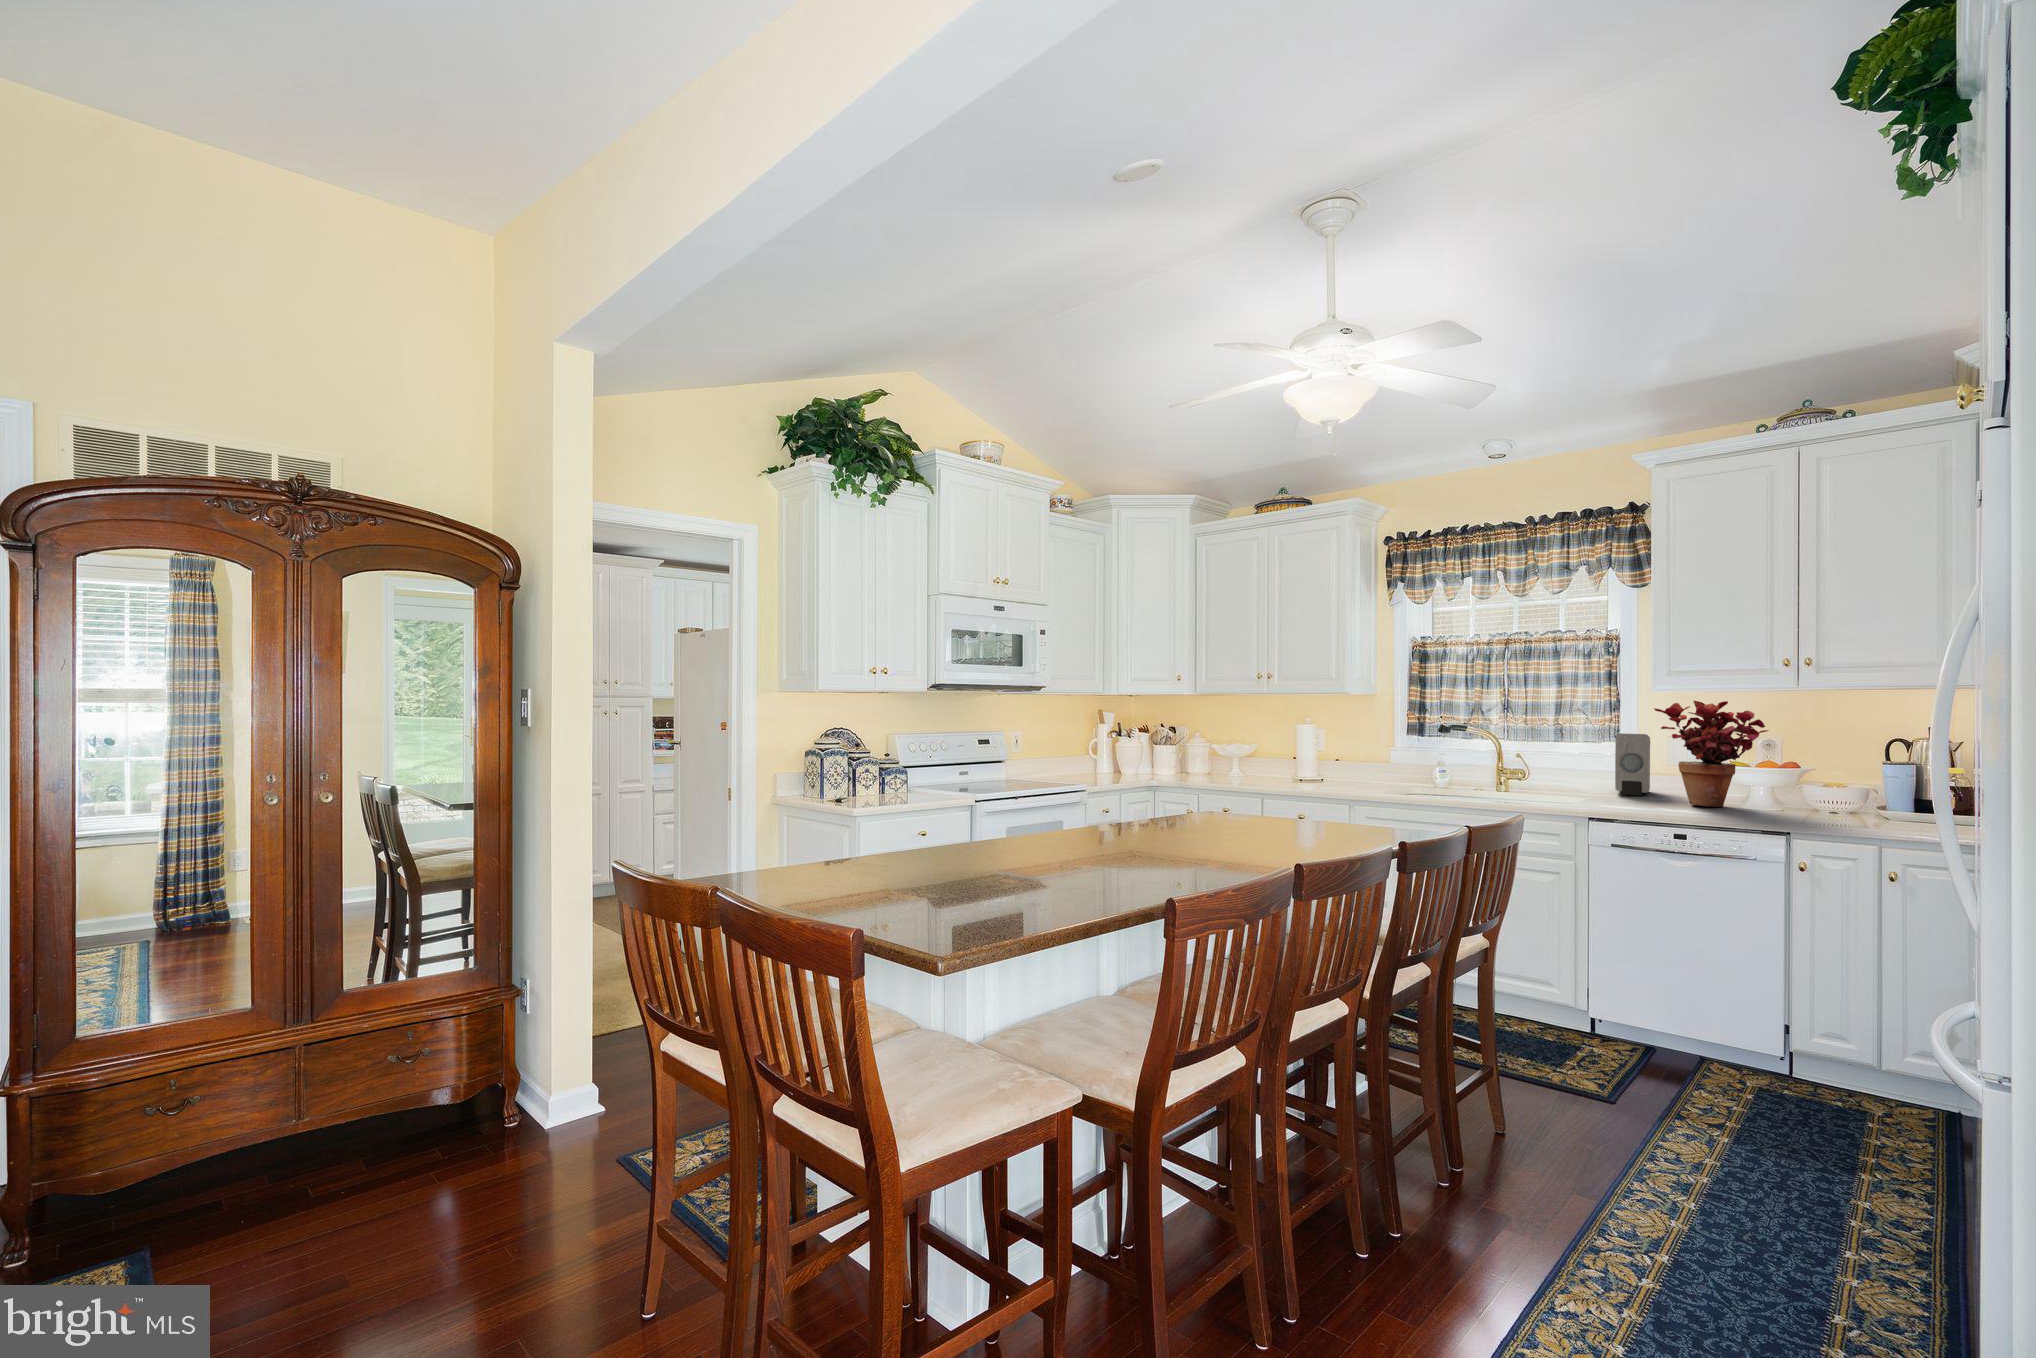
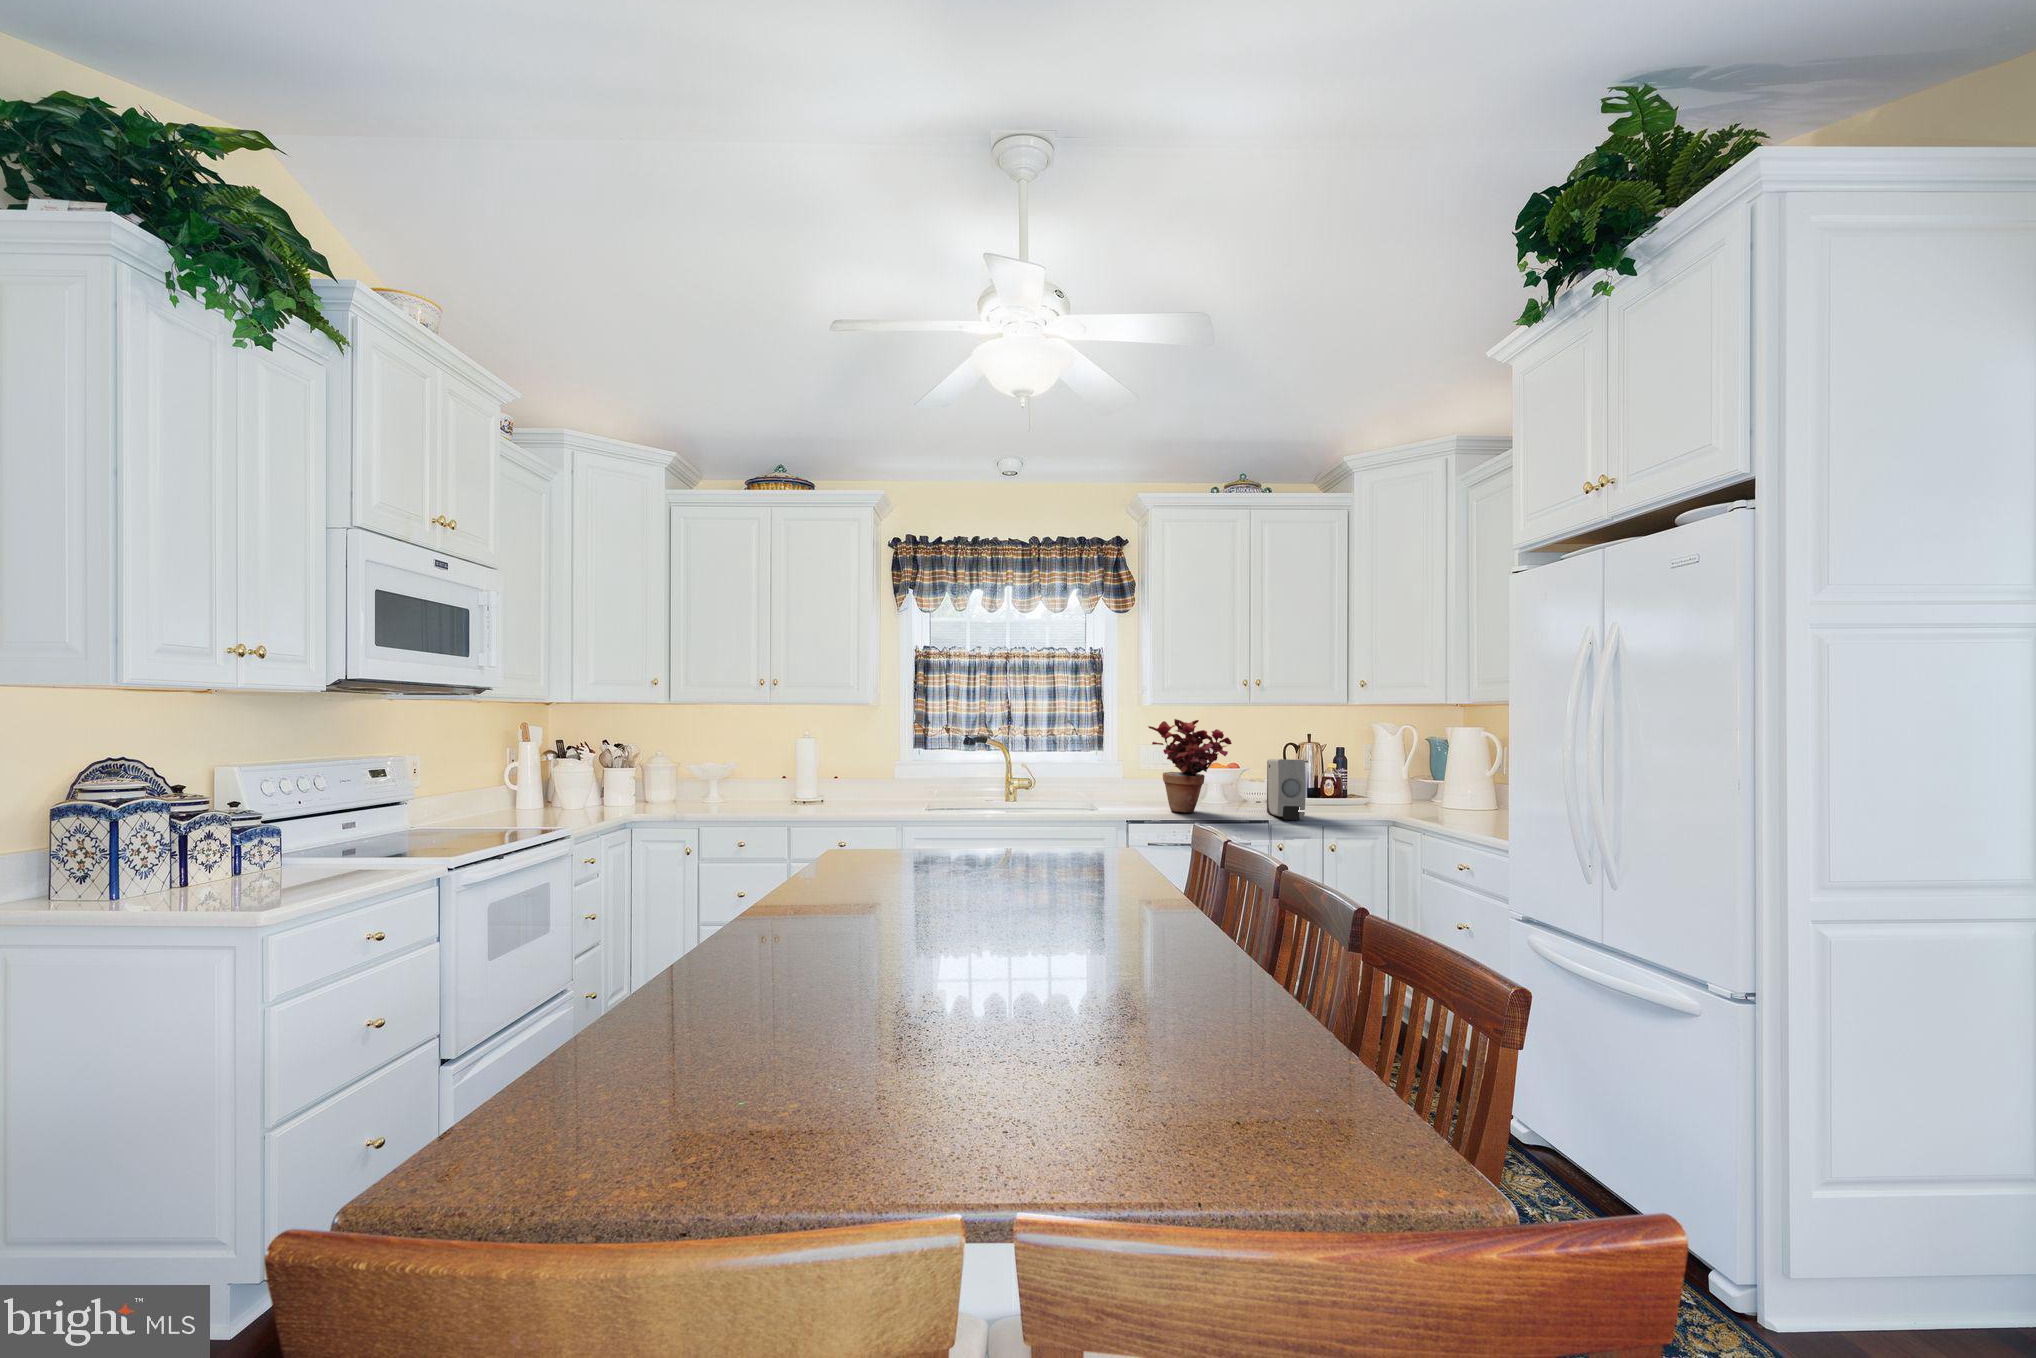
soap dispenser: present [1615,733,1650,795] -> present [1267,759,1306,820]

